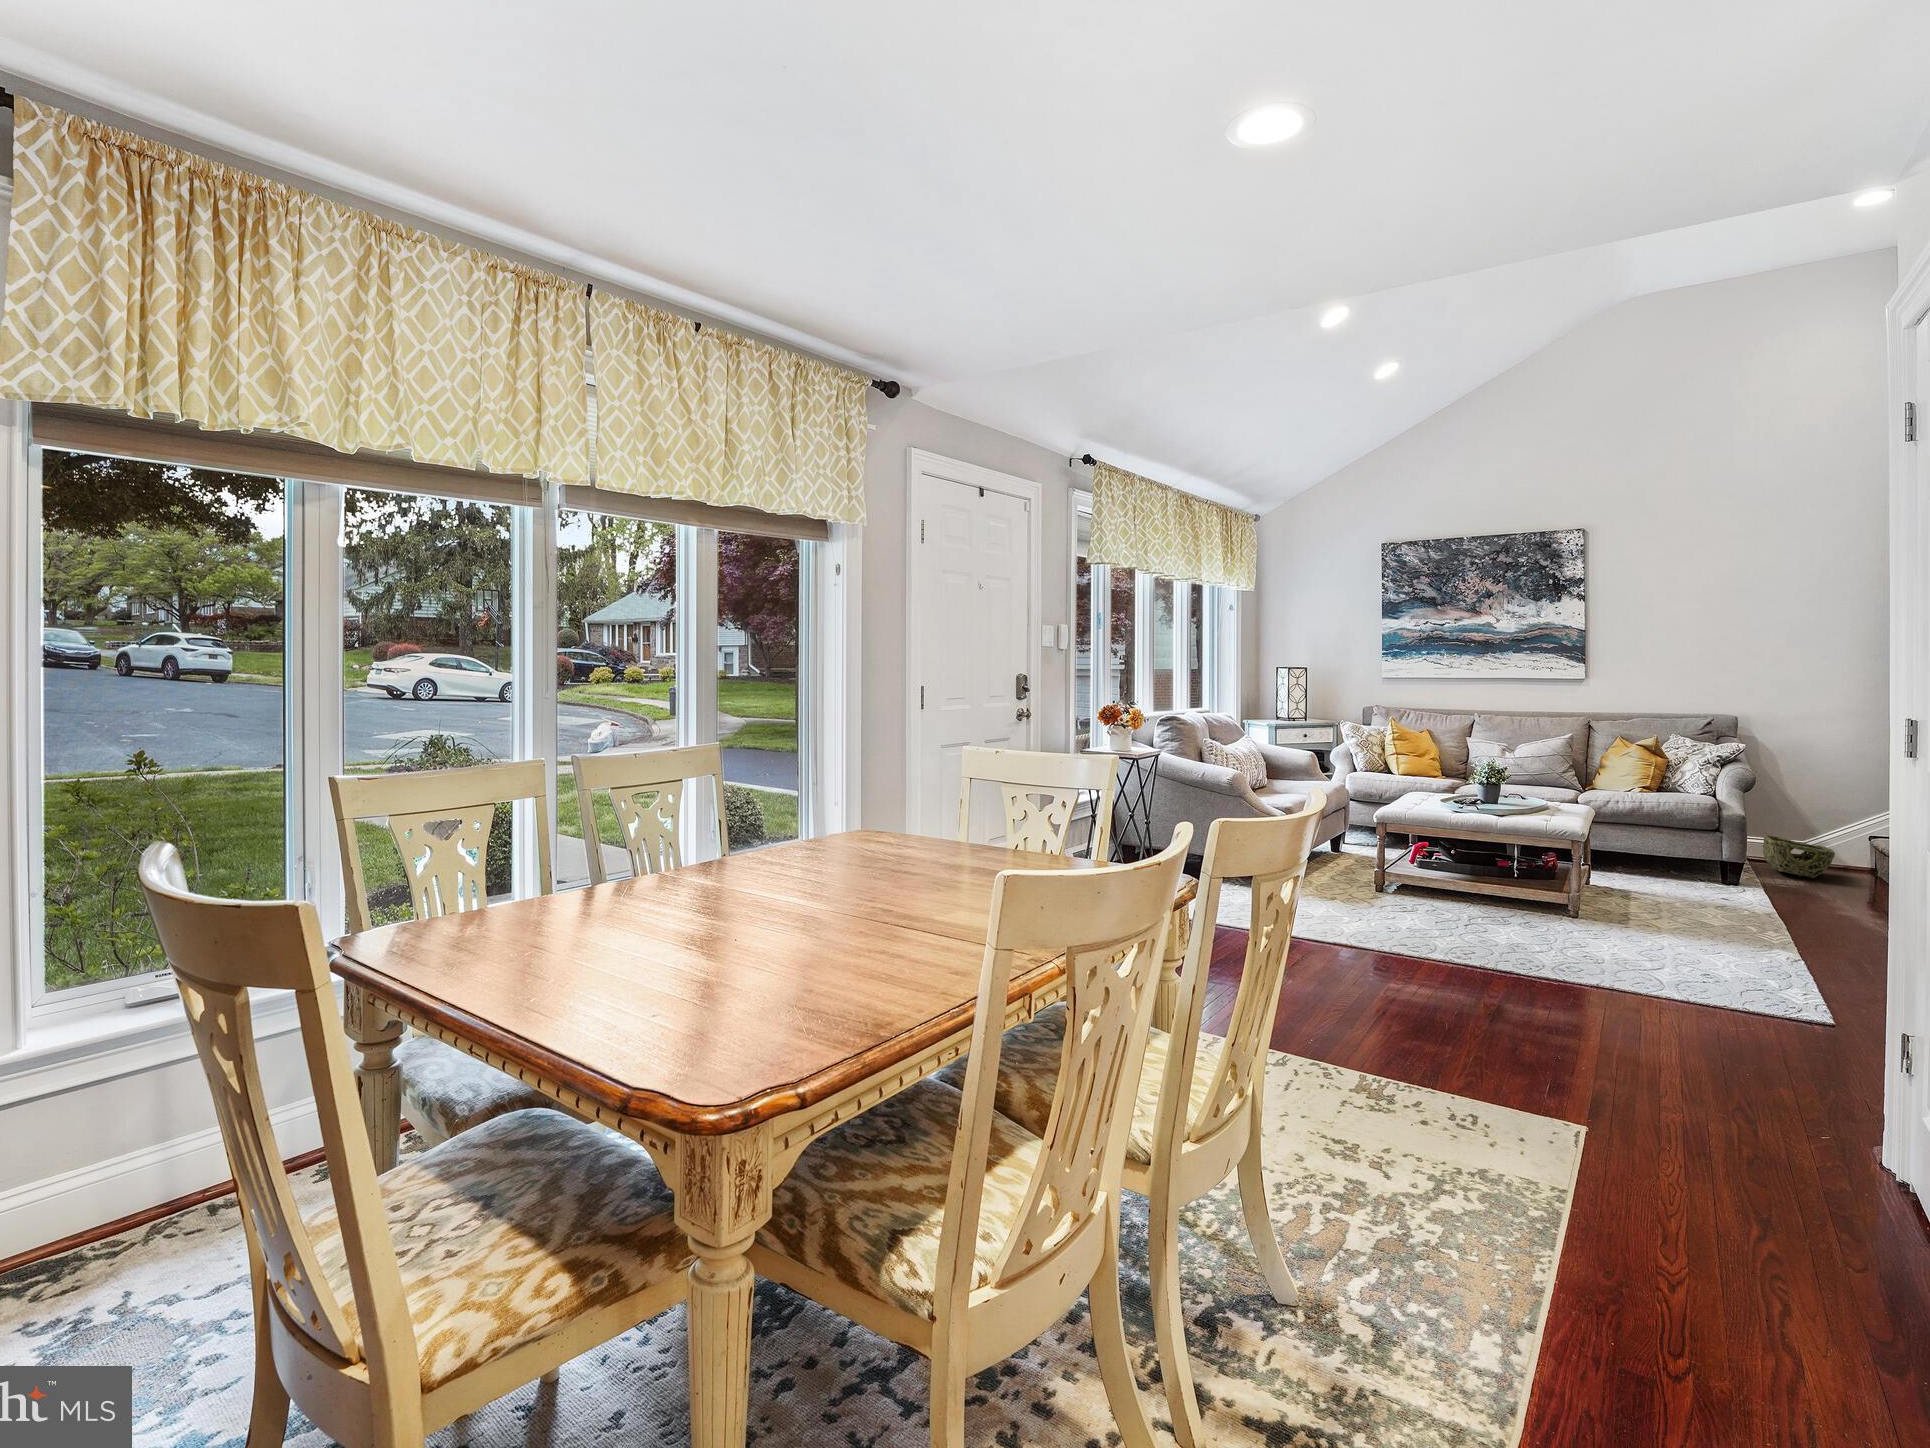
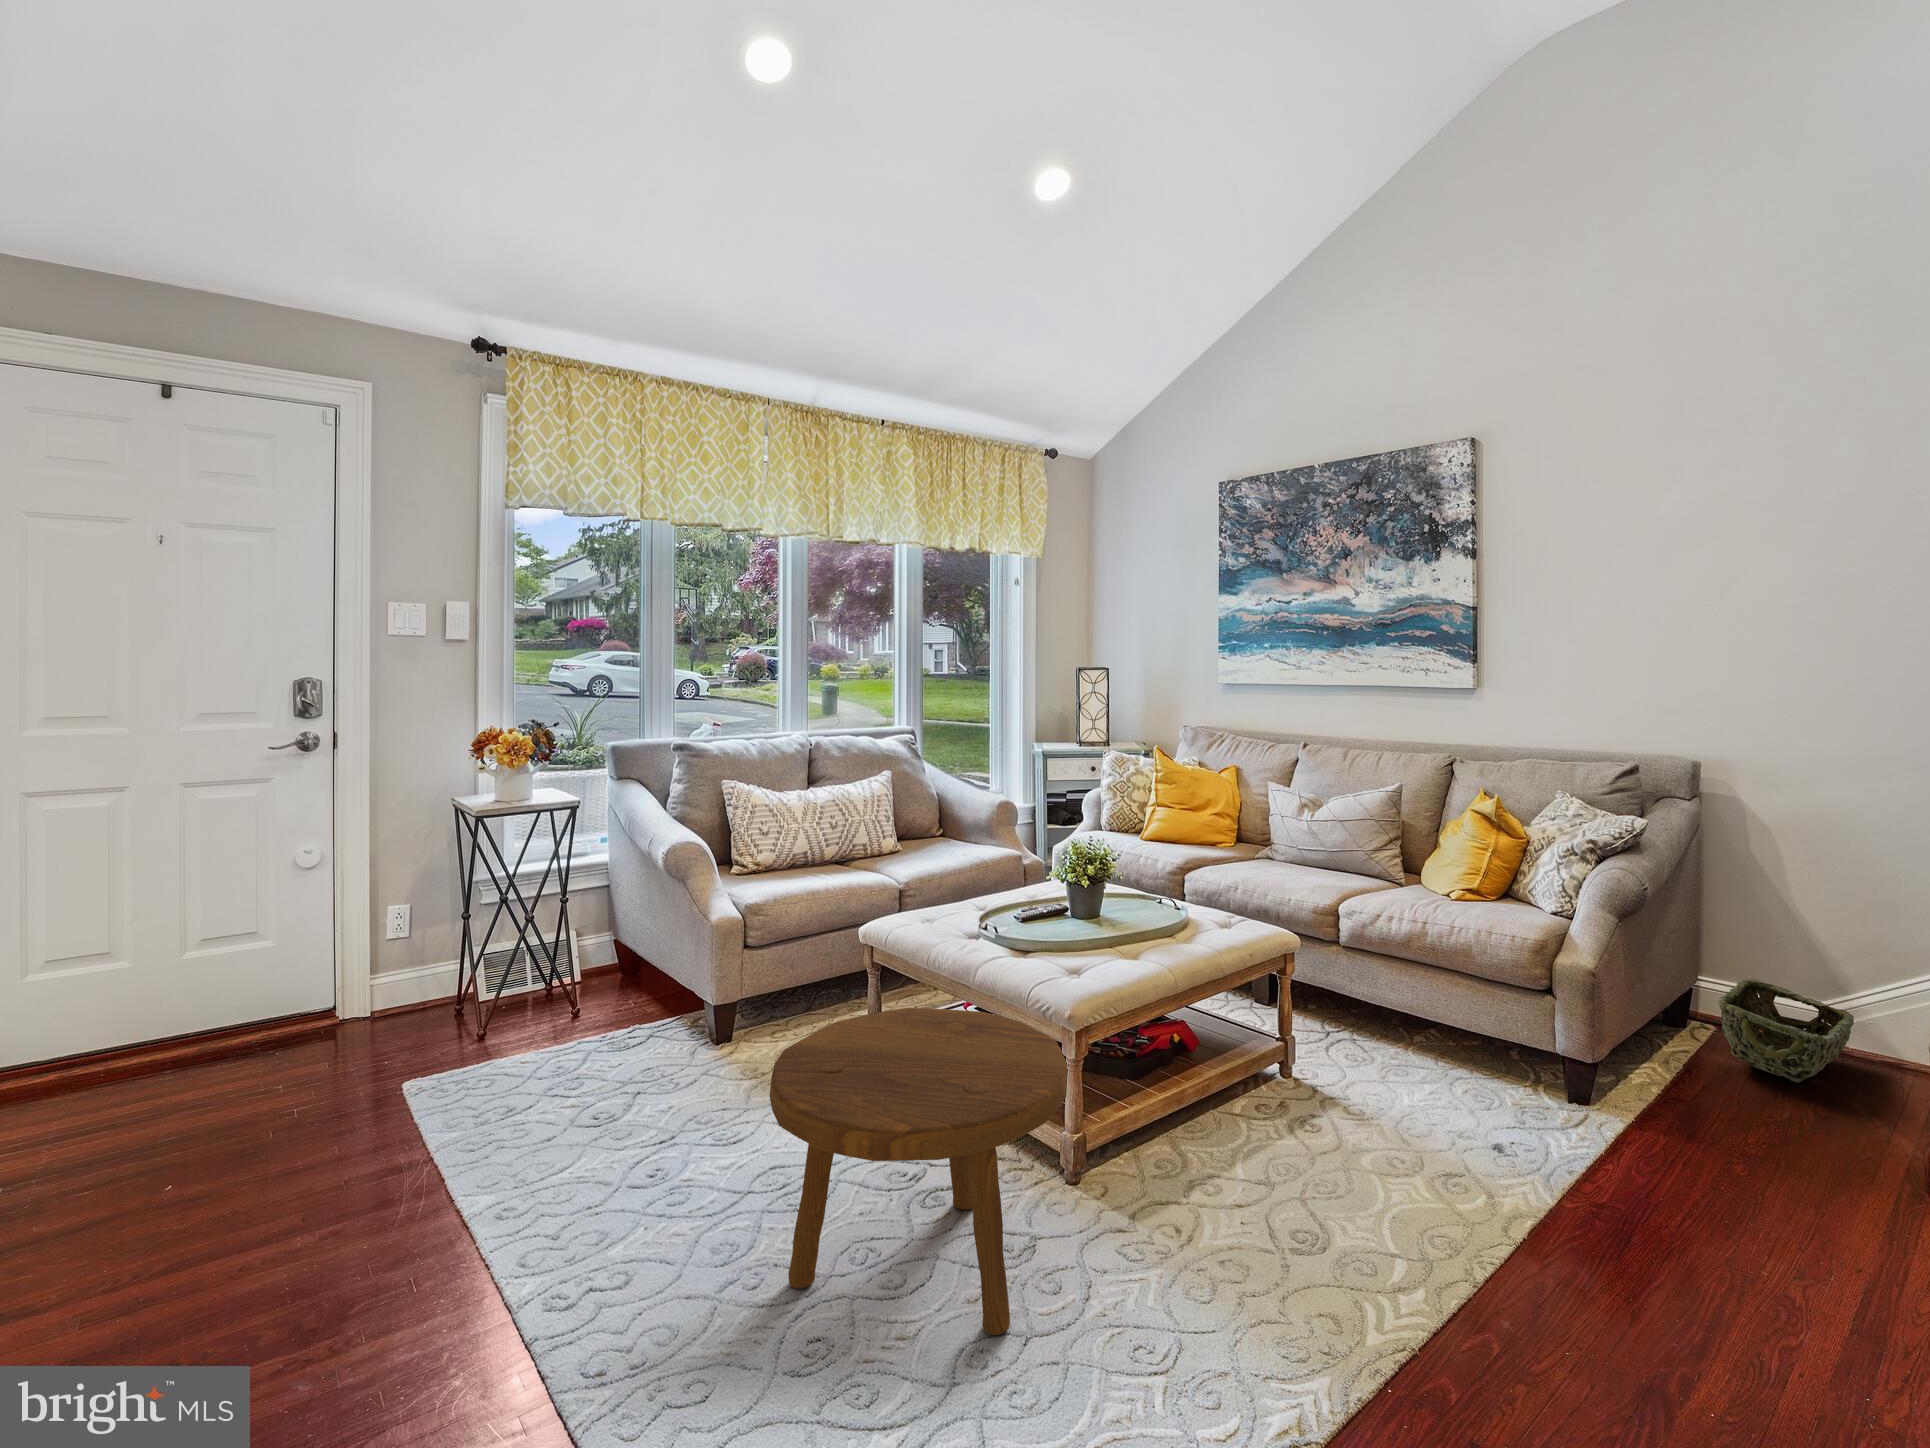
footstool: none [1495,825,1661,943] -> present [770,1008,1067,1335]

